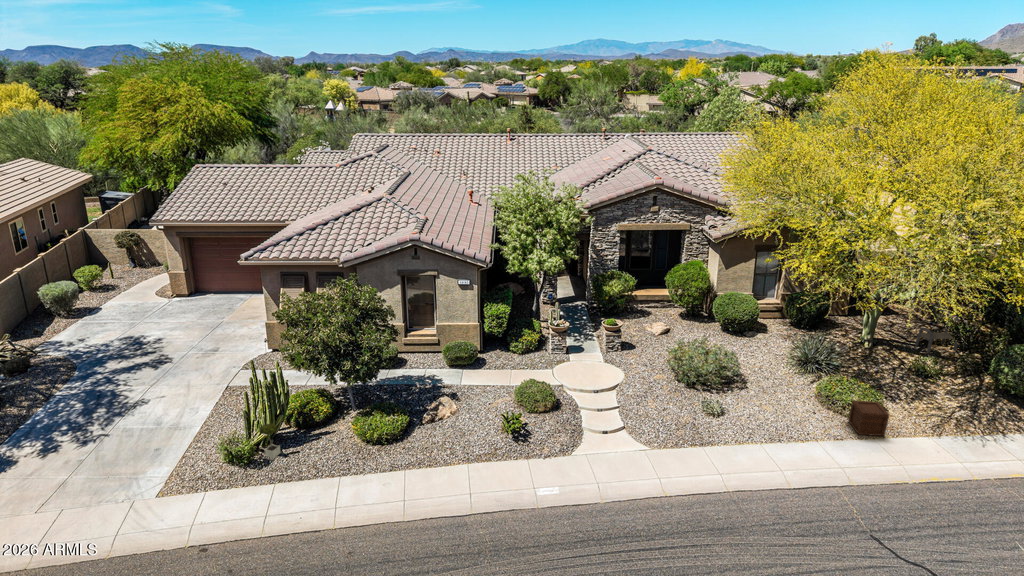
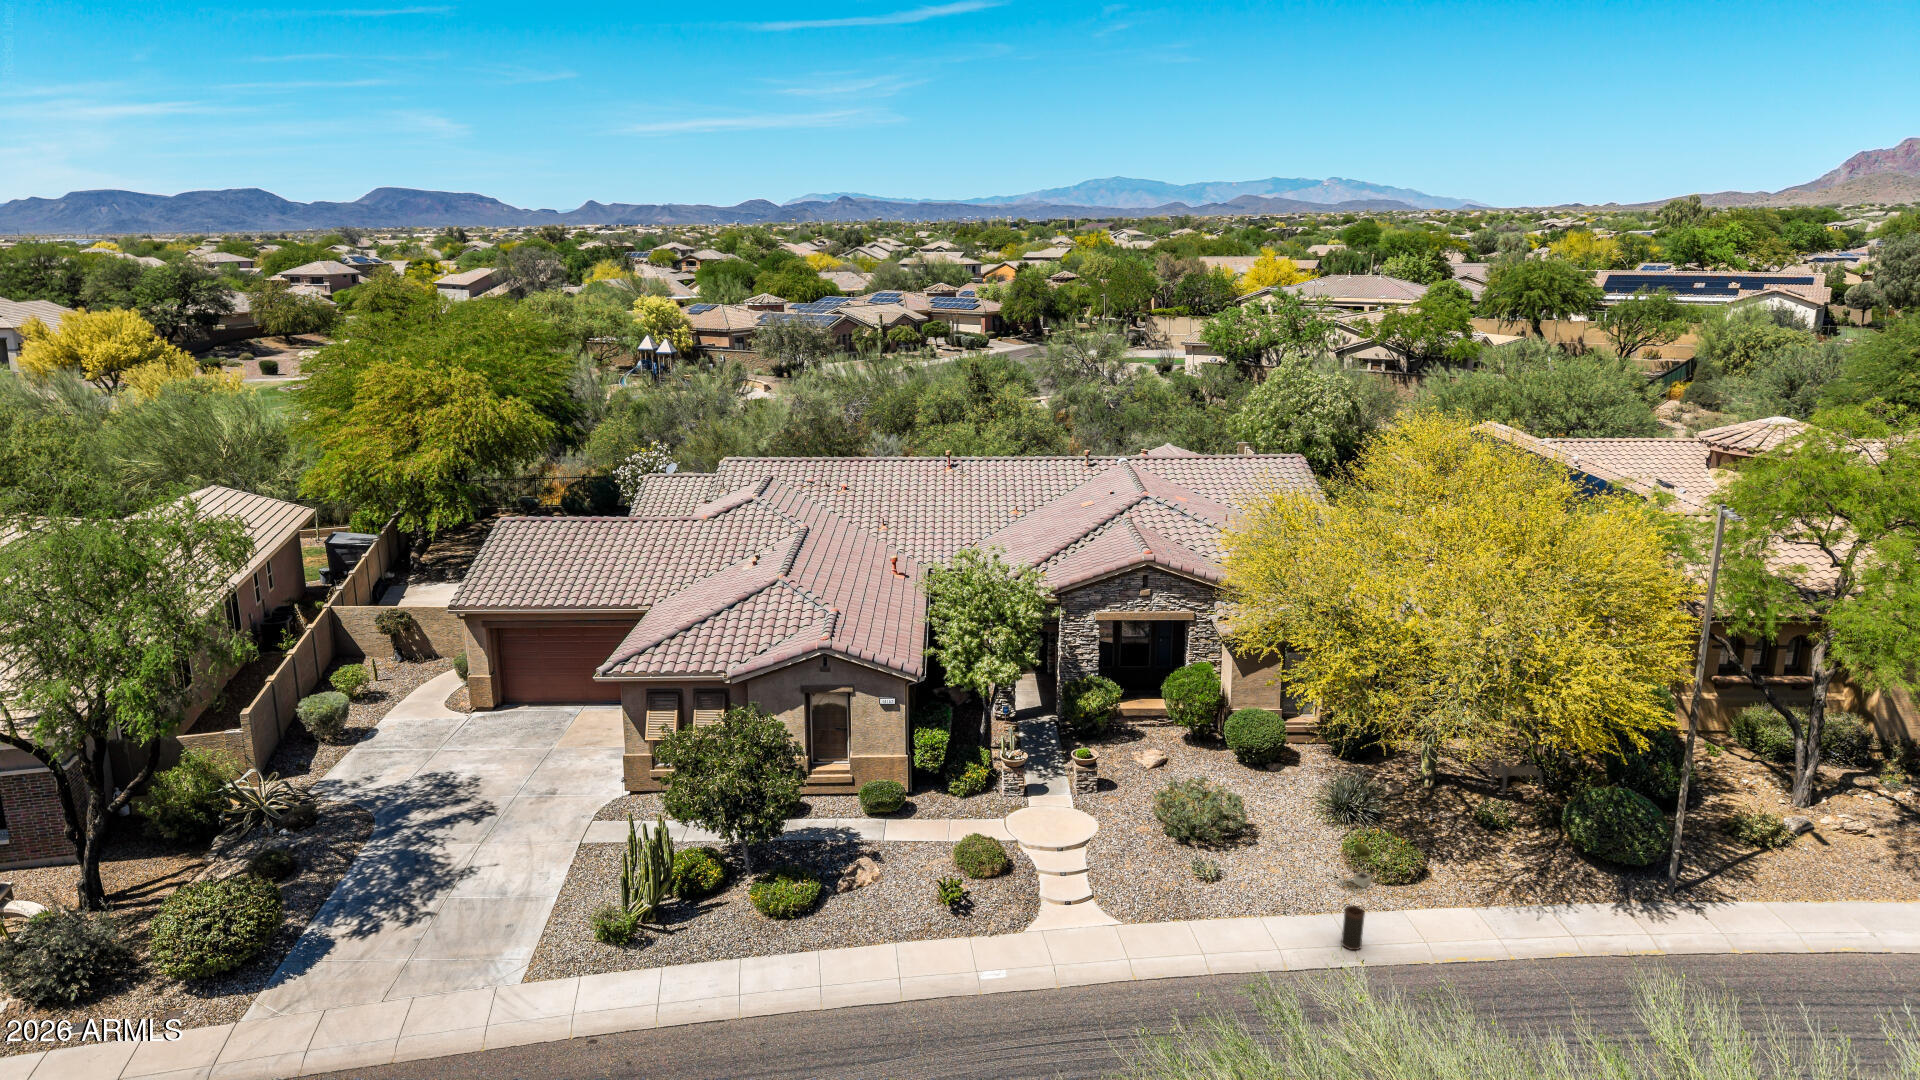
wooden crate: present [848,401,889,436] -> none [1377,861,1421,906]
potted tree: present [259,423,281,458] -> present [1354,843,1371,888]
trash can: none [830,436,854,471] -> present [1341,906,1365,950]

